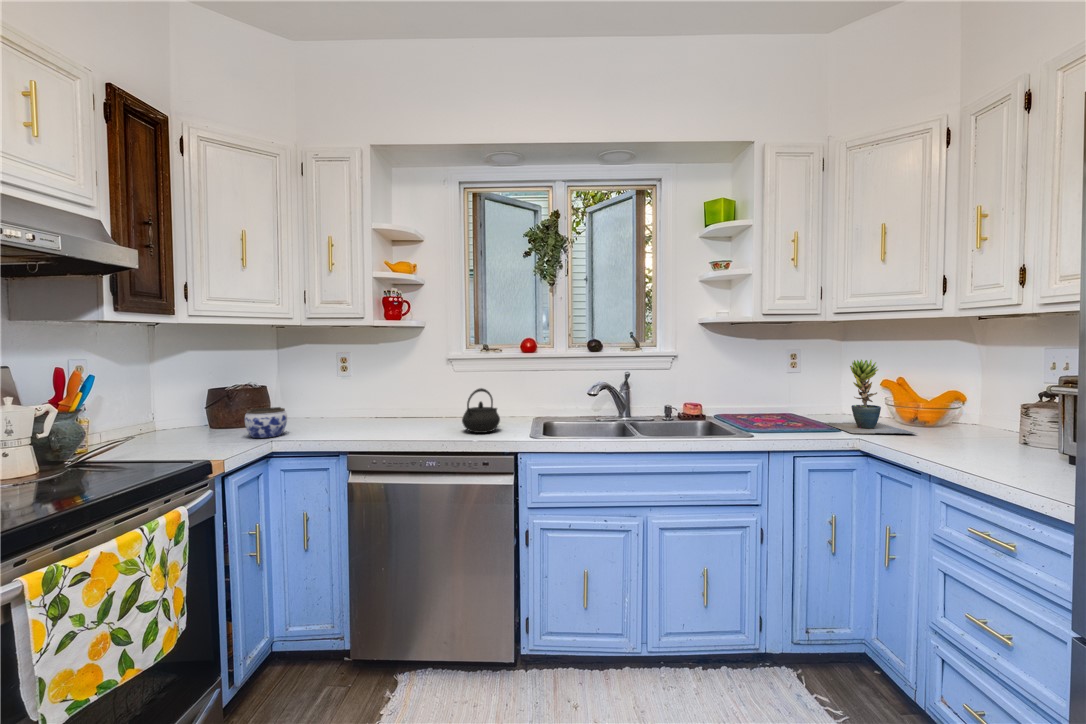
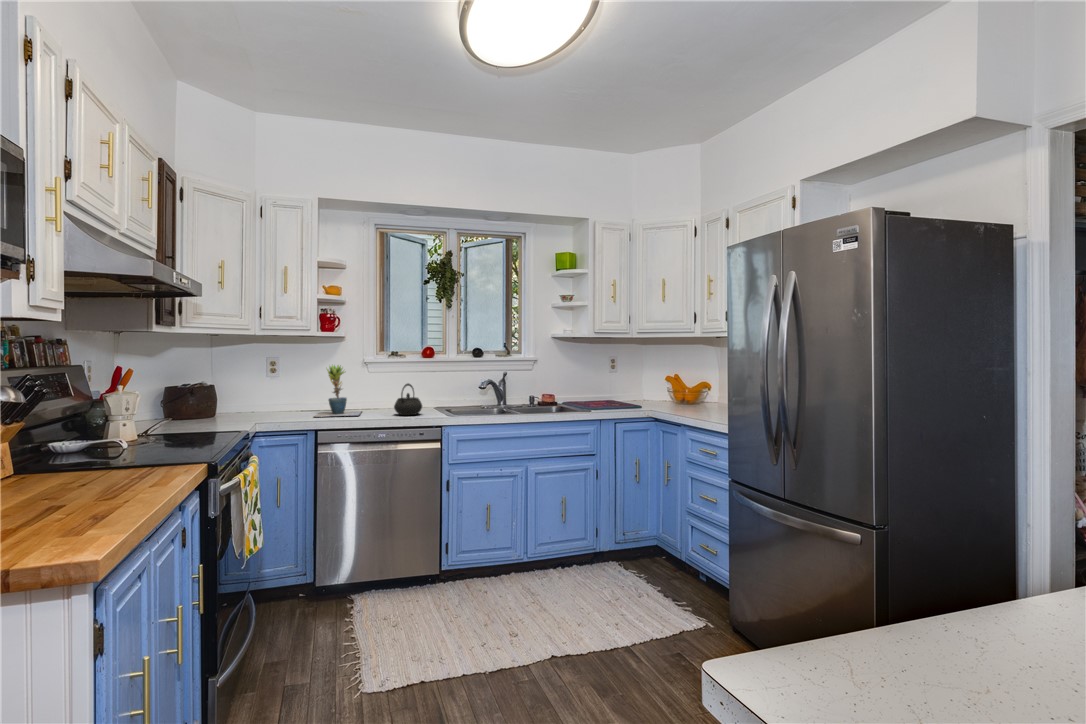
potted plant: present [824,360,914,434] -> present [315,365,361,417]
jar: present [245,407,287,438] -> none [221,400,254,423]

